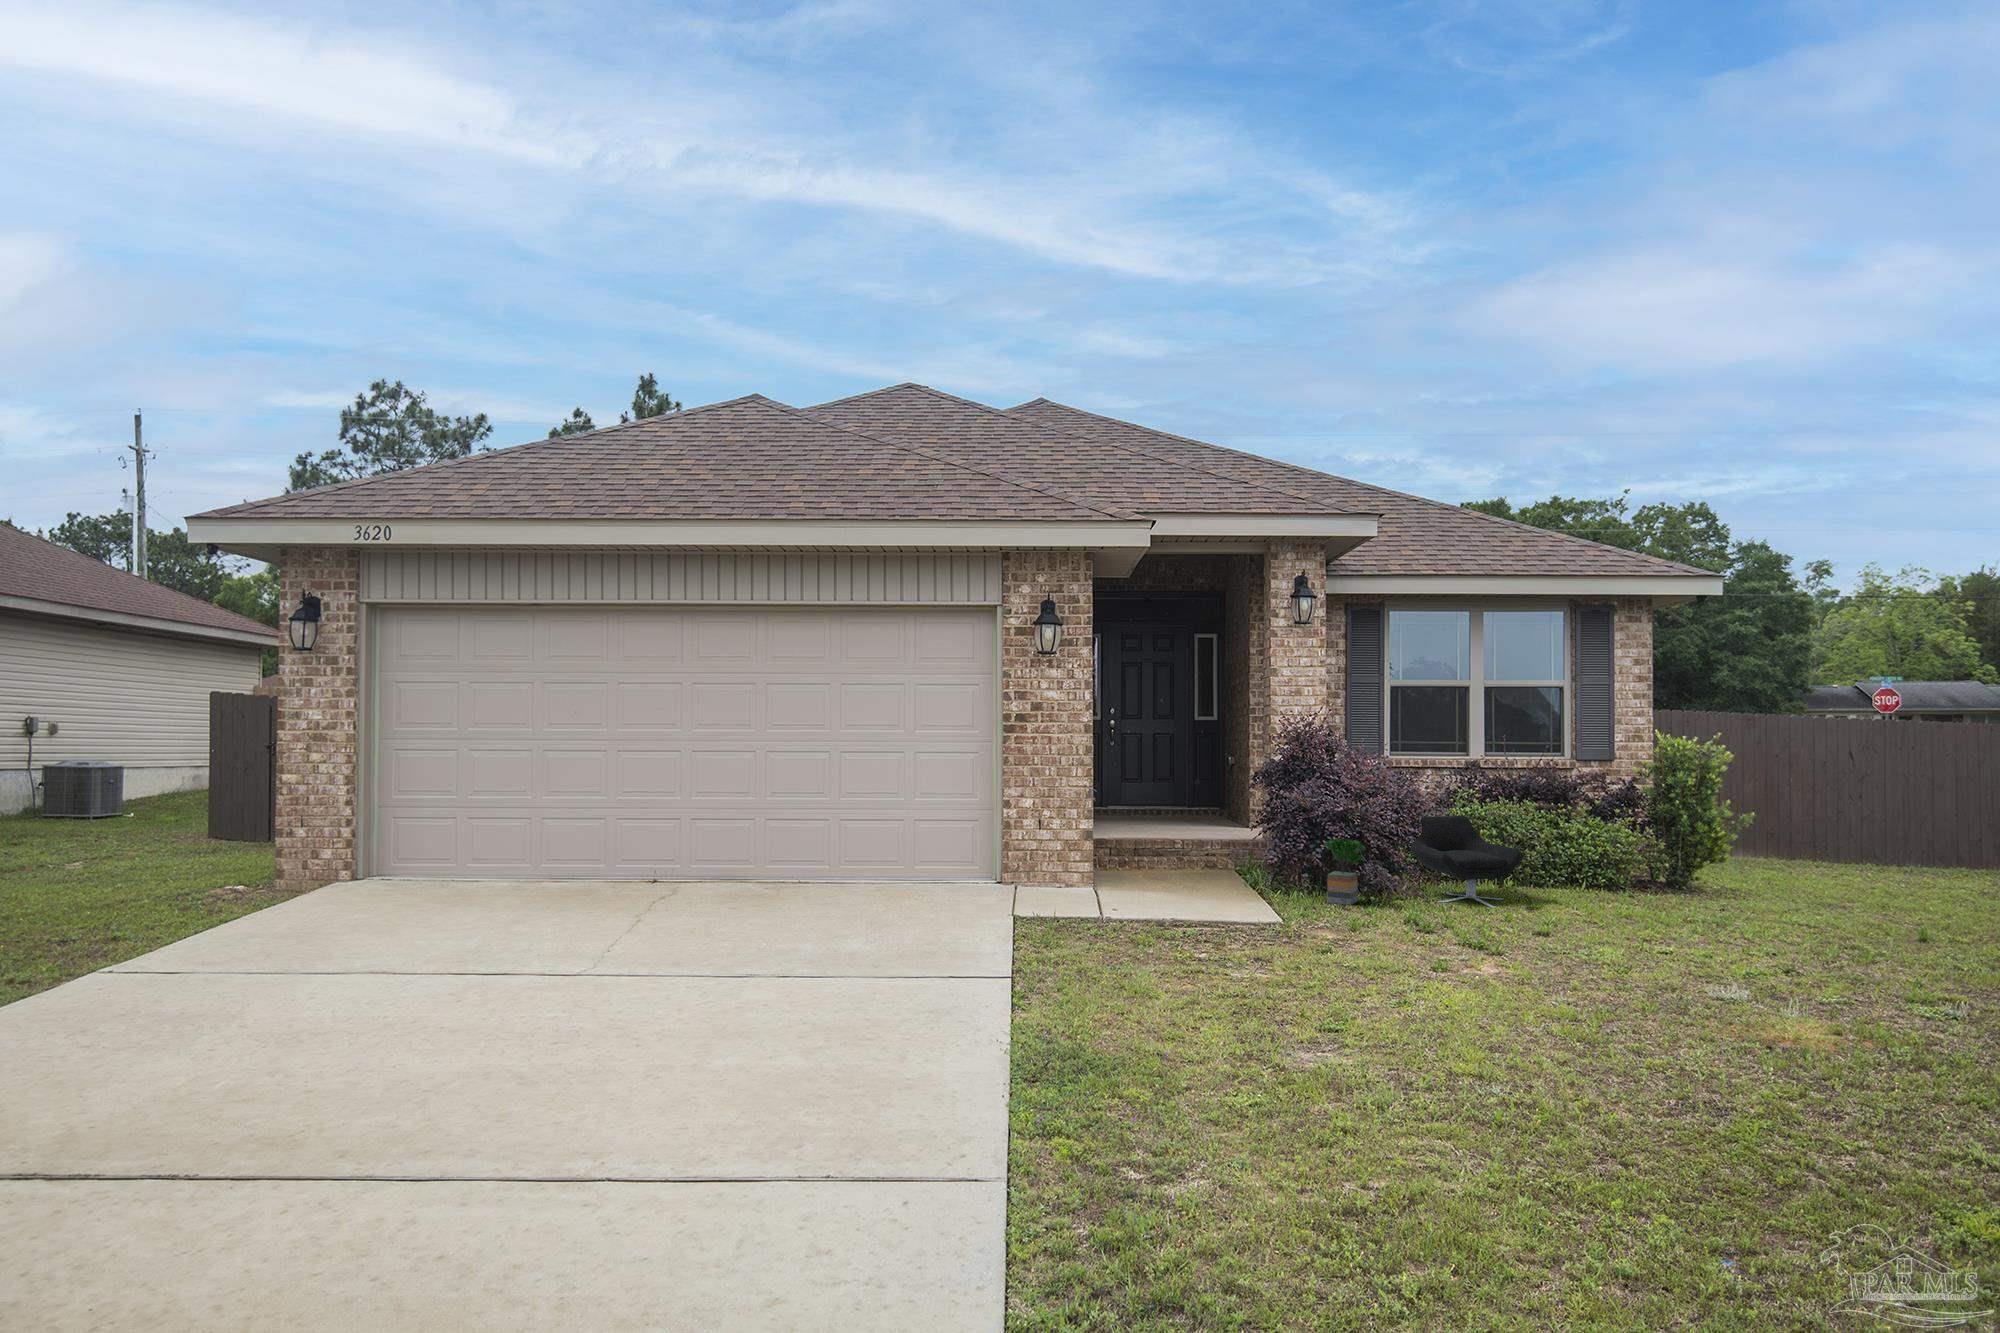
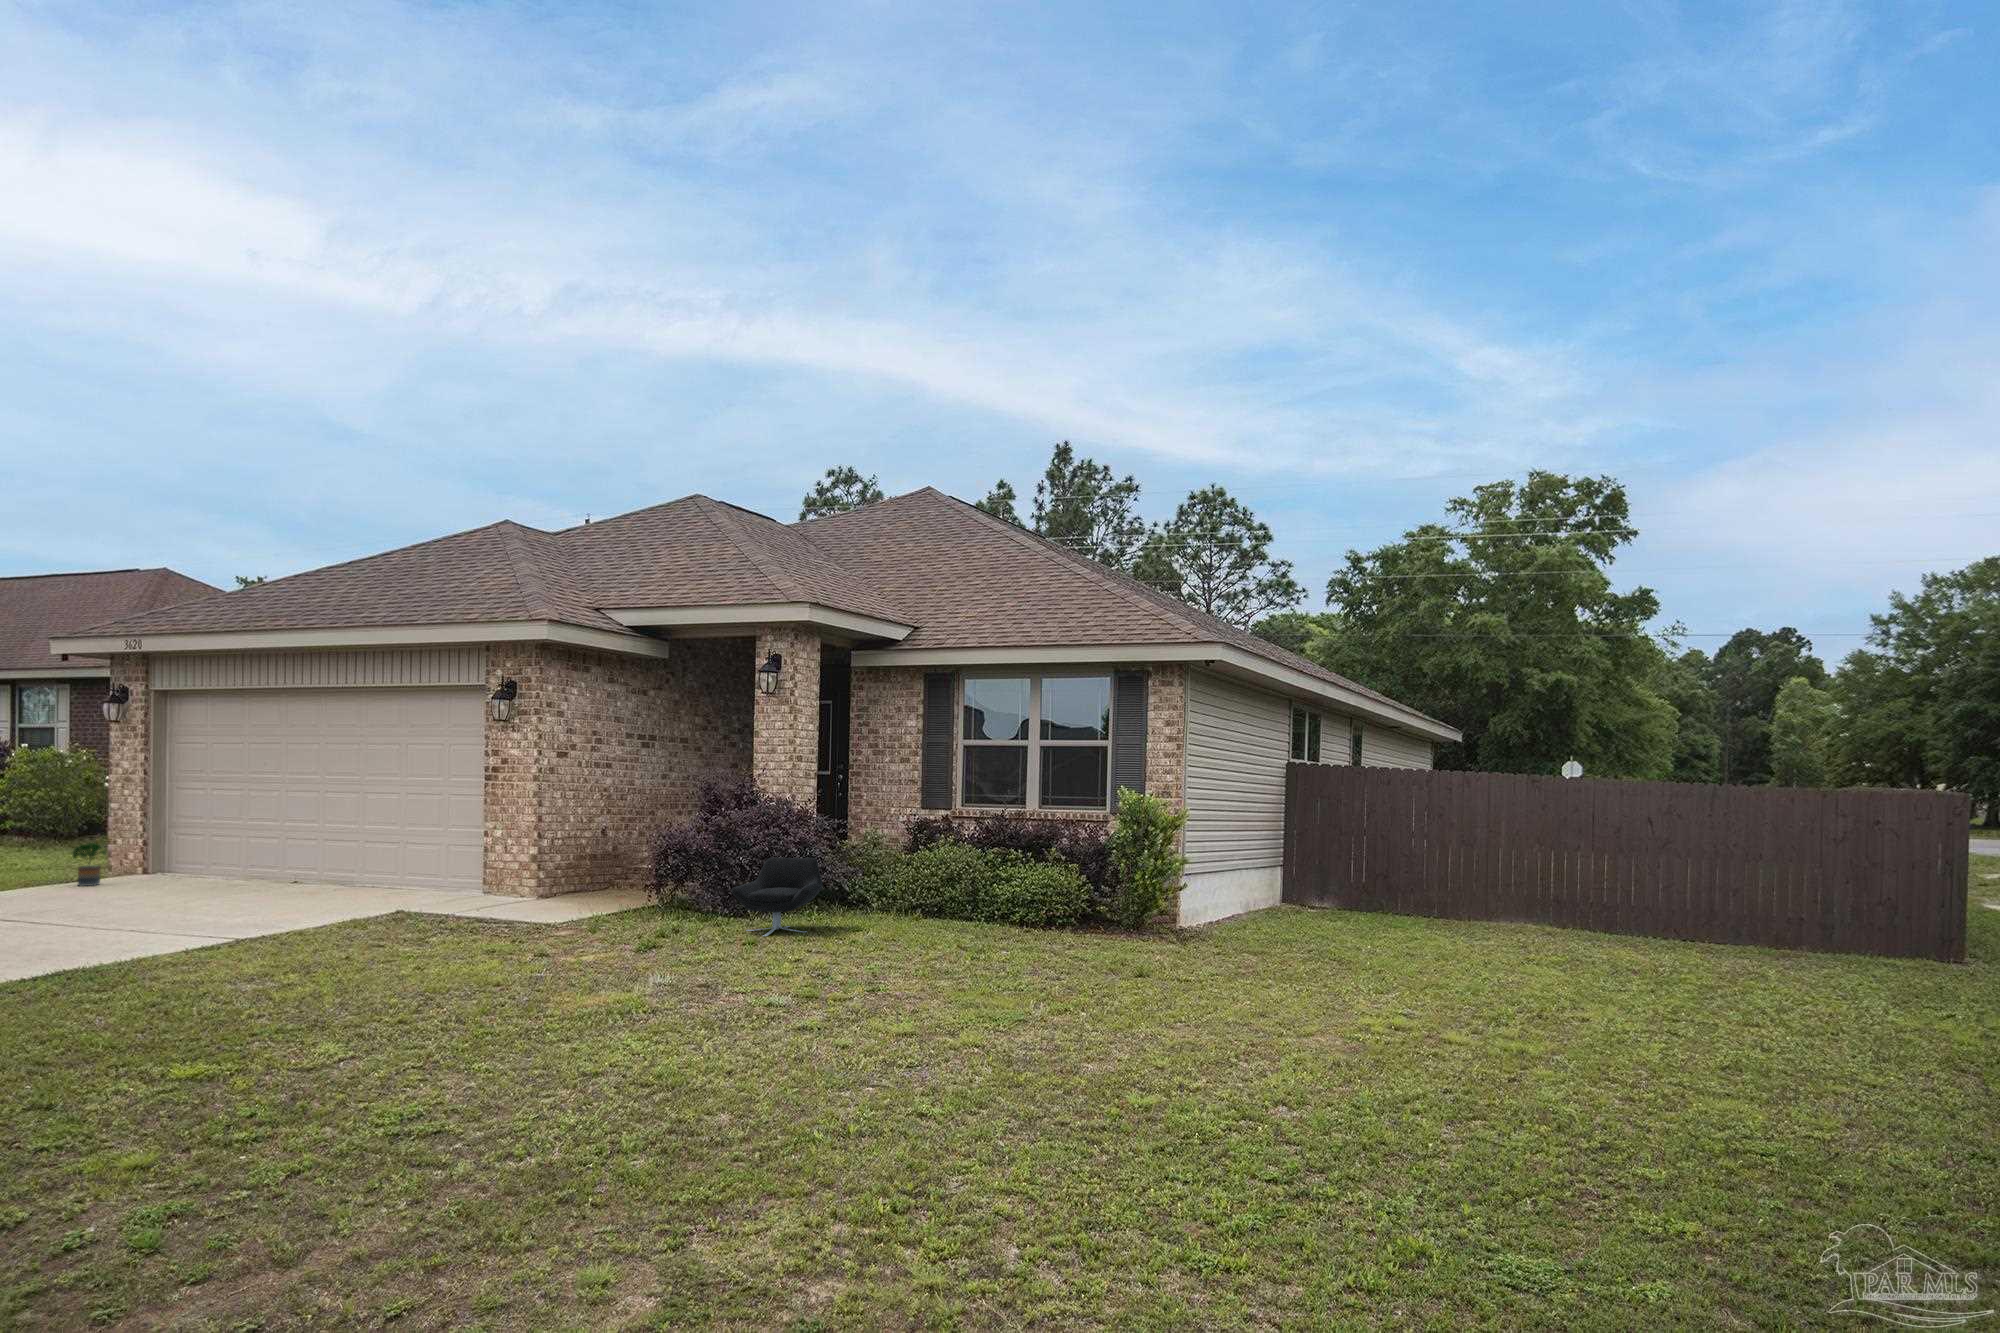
potted tree: present [1324,838,1365,905] -> present [73,843,106,886]

